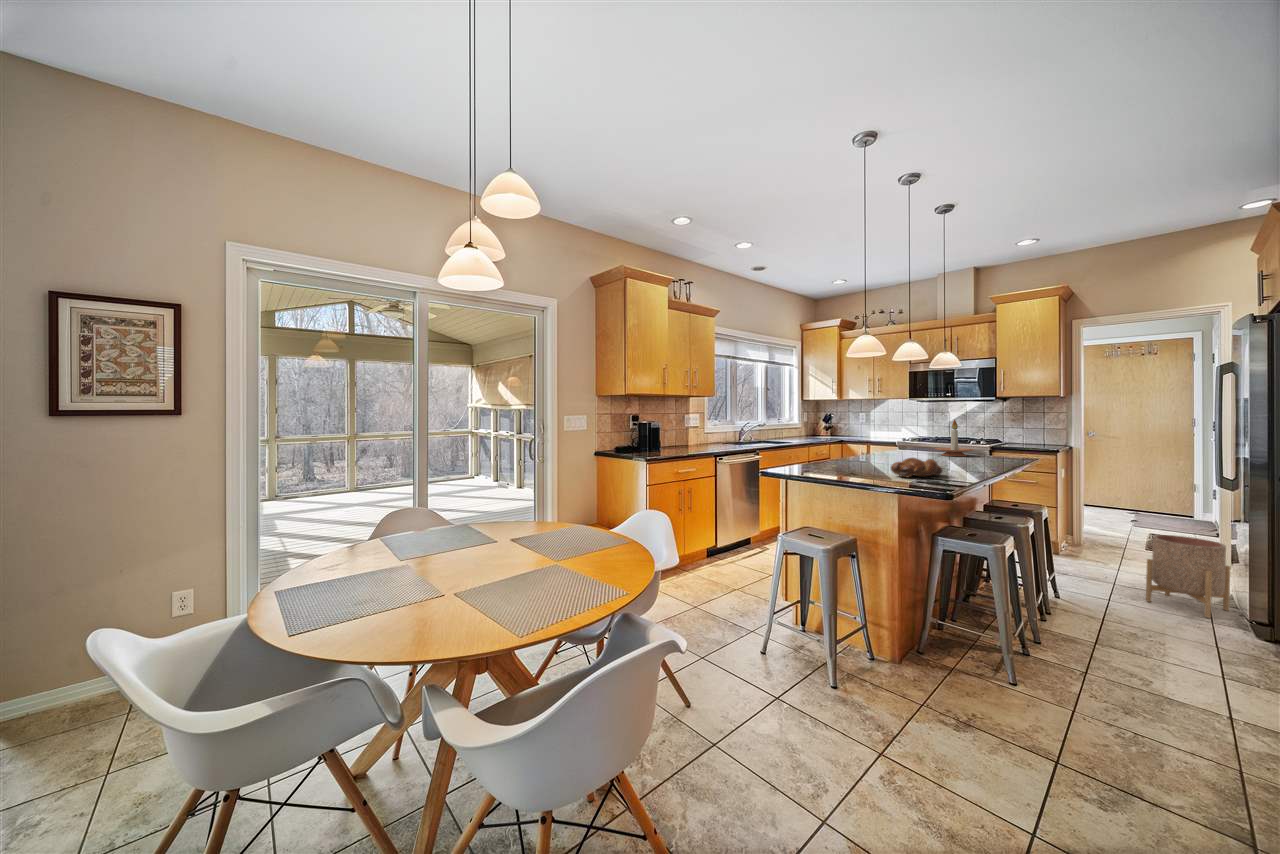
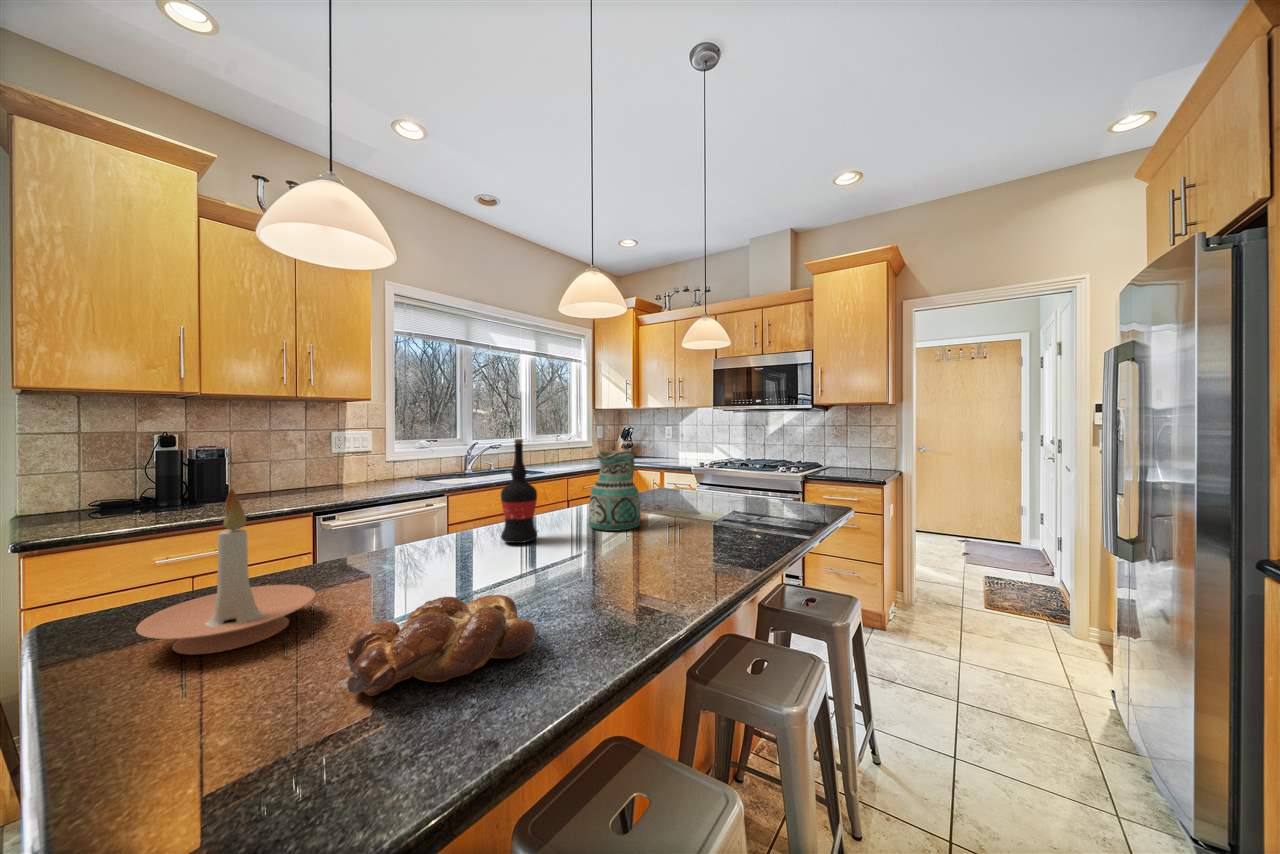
wine bottle: none [860,414,879,460] -> present [501,439,537,543]
ceramic pitcher: none [892,420,921,459] -> present [589,449,640,531]
candle holder: present [935,420,974,456] -> present [136,489,315,654]
planter: present [1146,535,1230,618] -> none [1007,629,1121,793]

